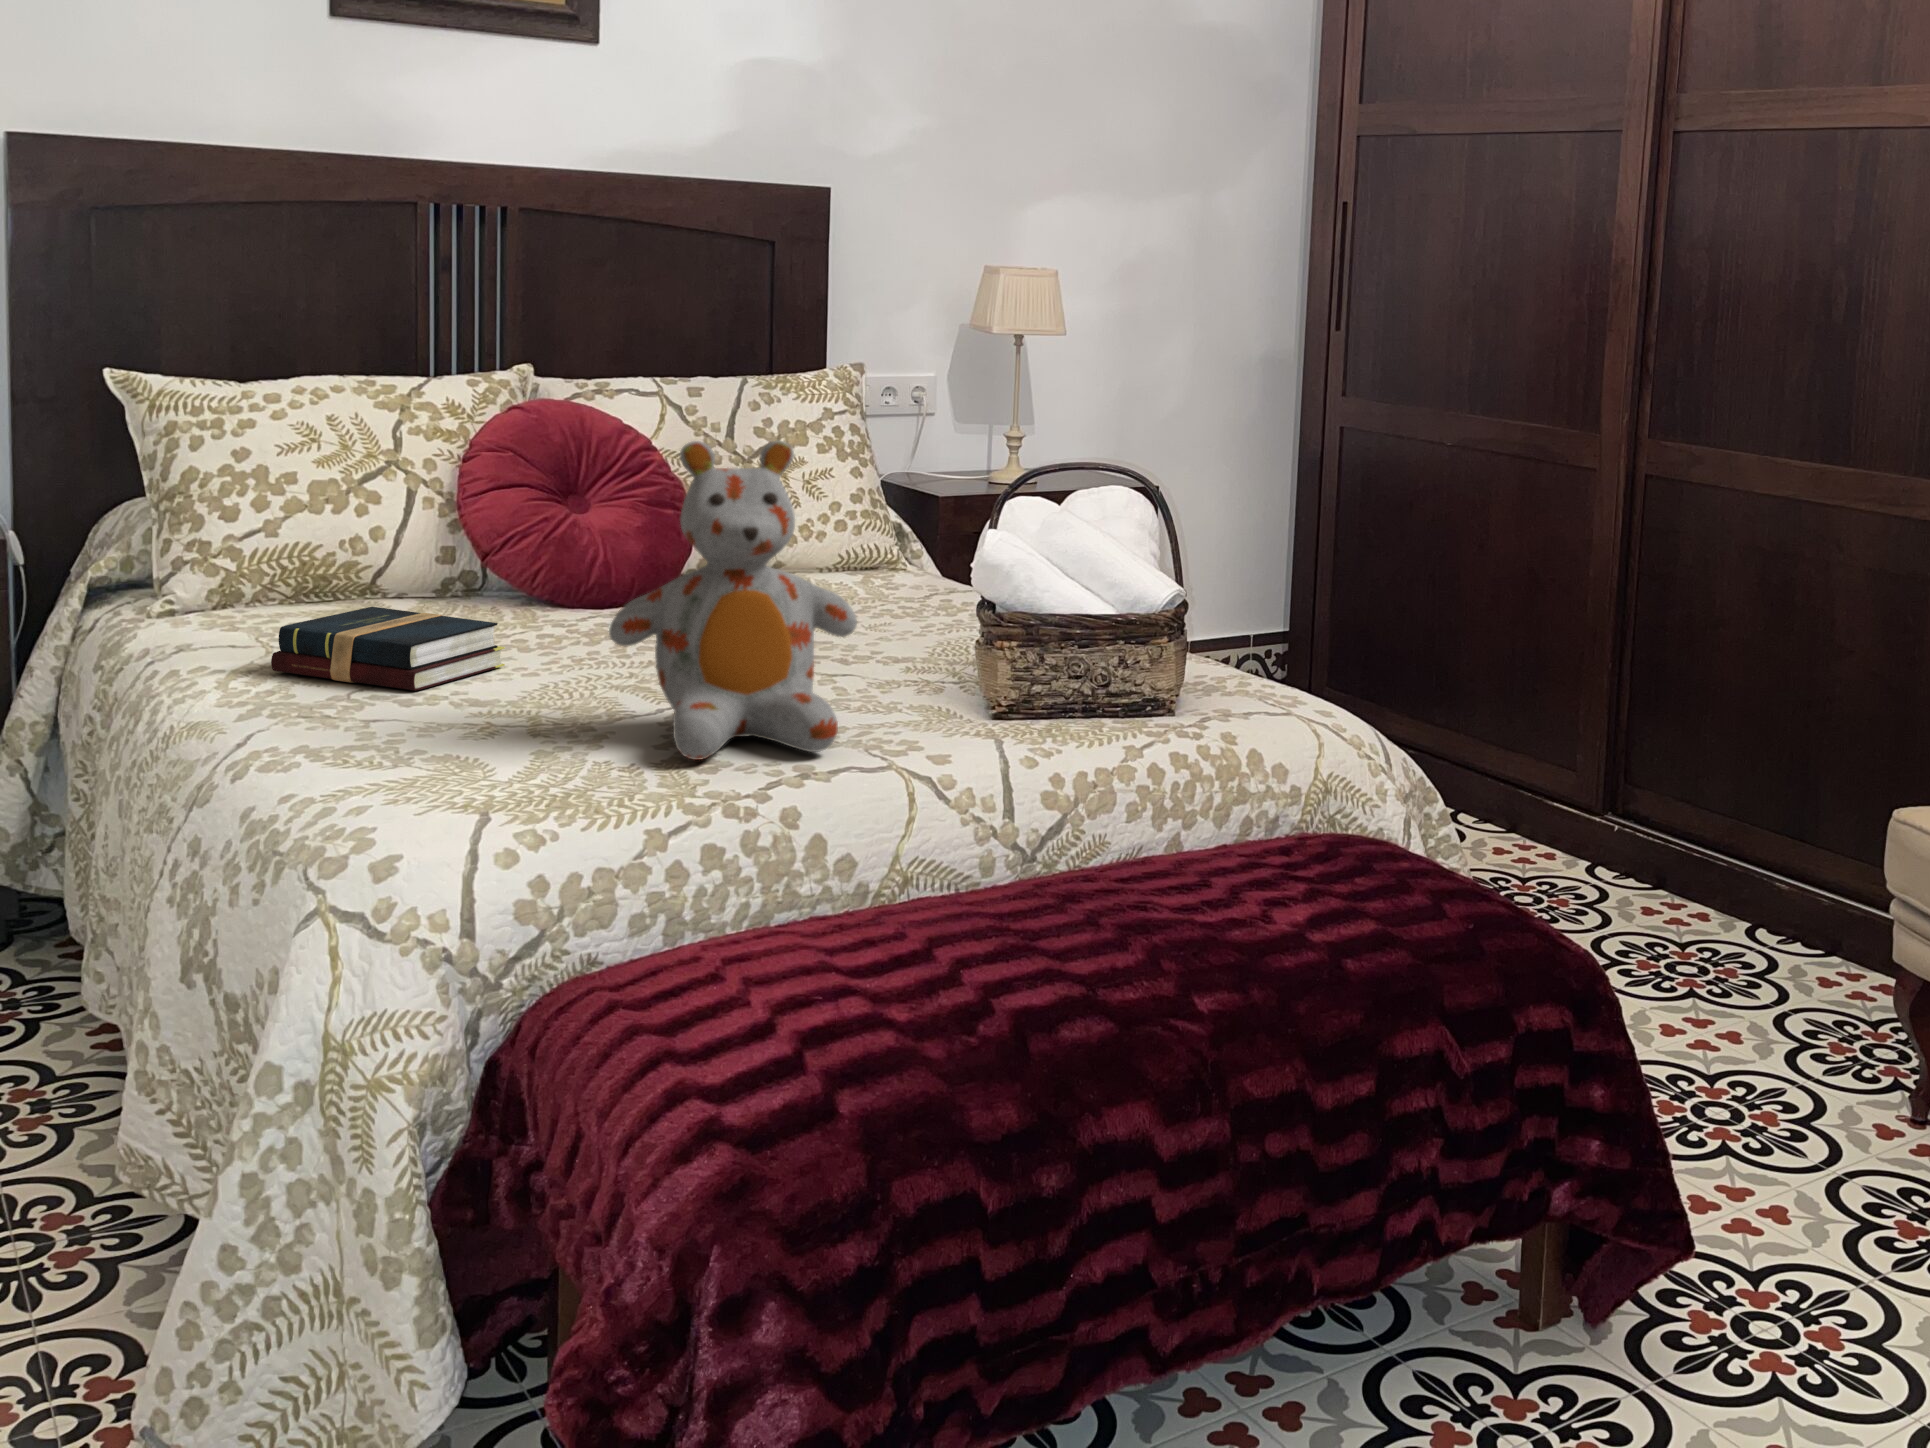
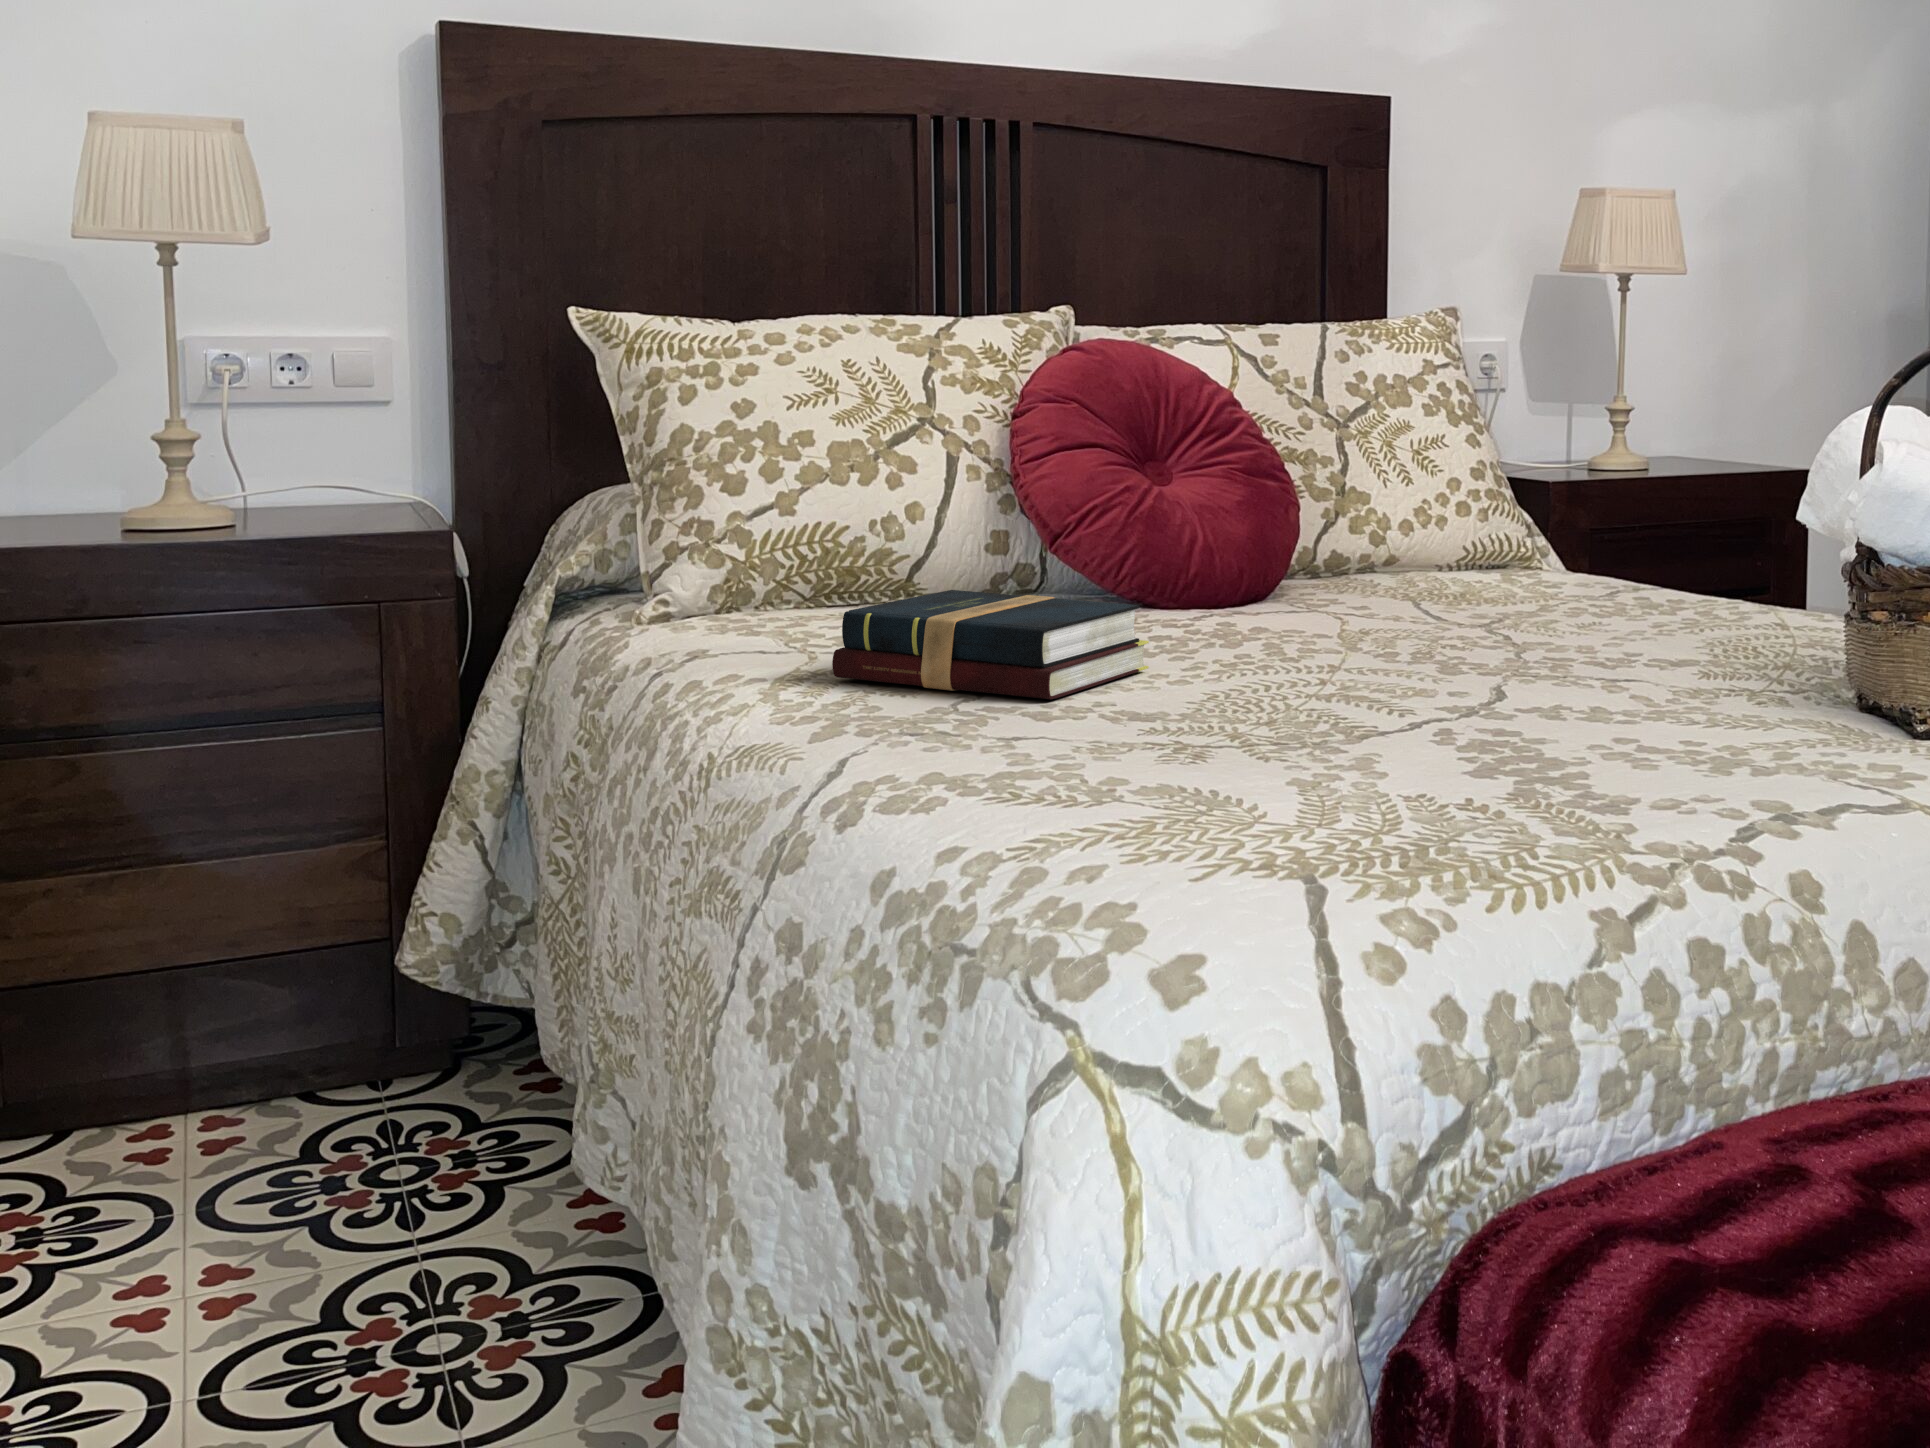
stuffed bear: present [609,440,857,760] -> none [1398,274,1801,791]

